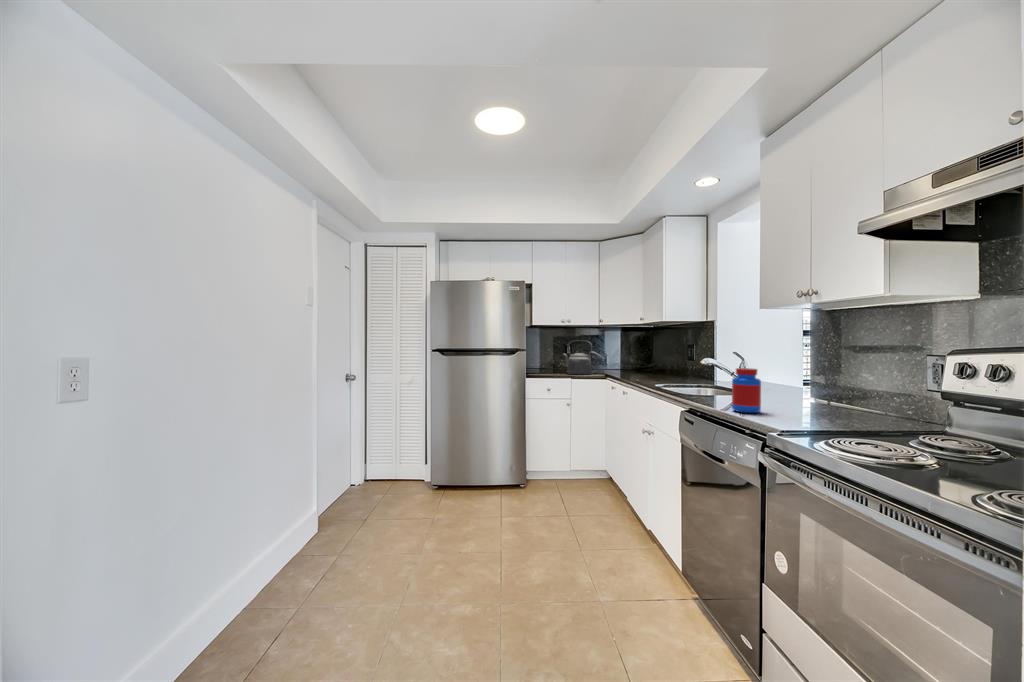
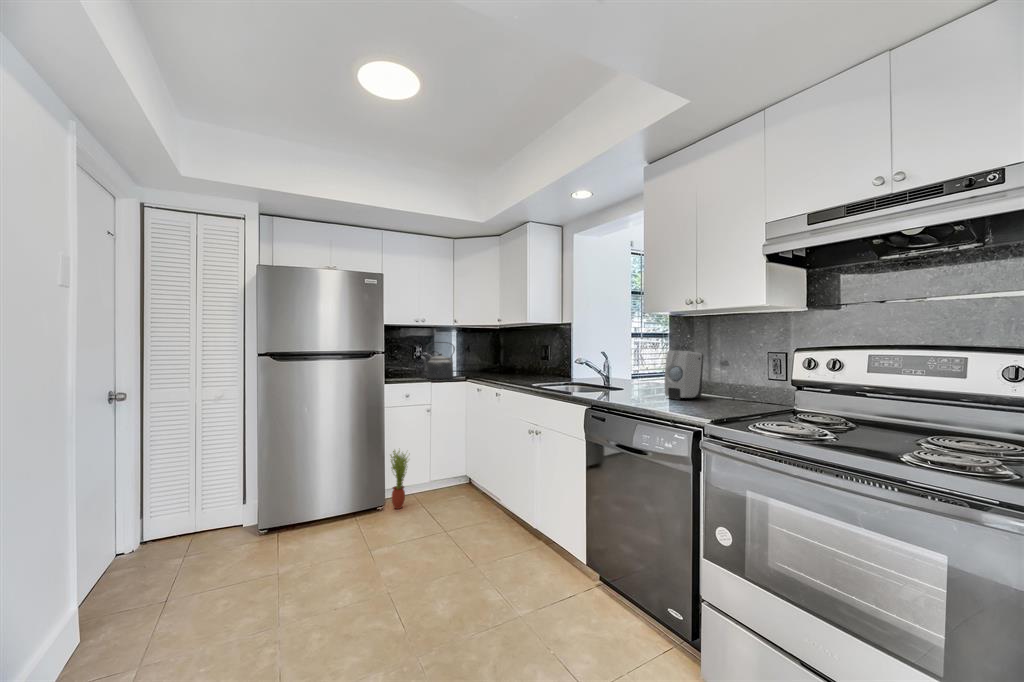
soap dispenser: none [781,351,837,408] -> present [665,351,703,400]
jar: present [732,368,761,413] -> none [641,367,665,407]
potted plant: none [530,434,549,487] -> present [390,450,408,509]

